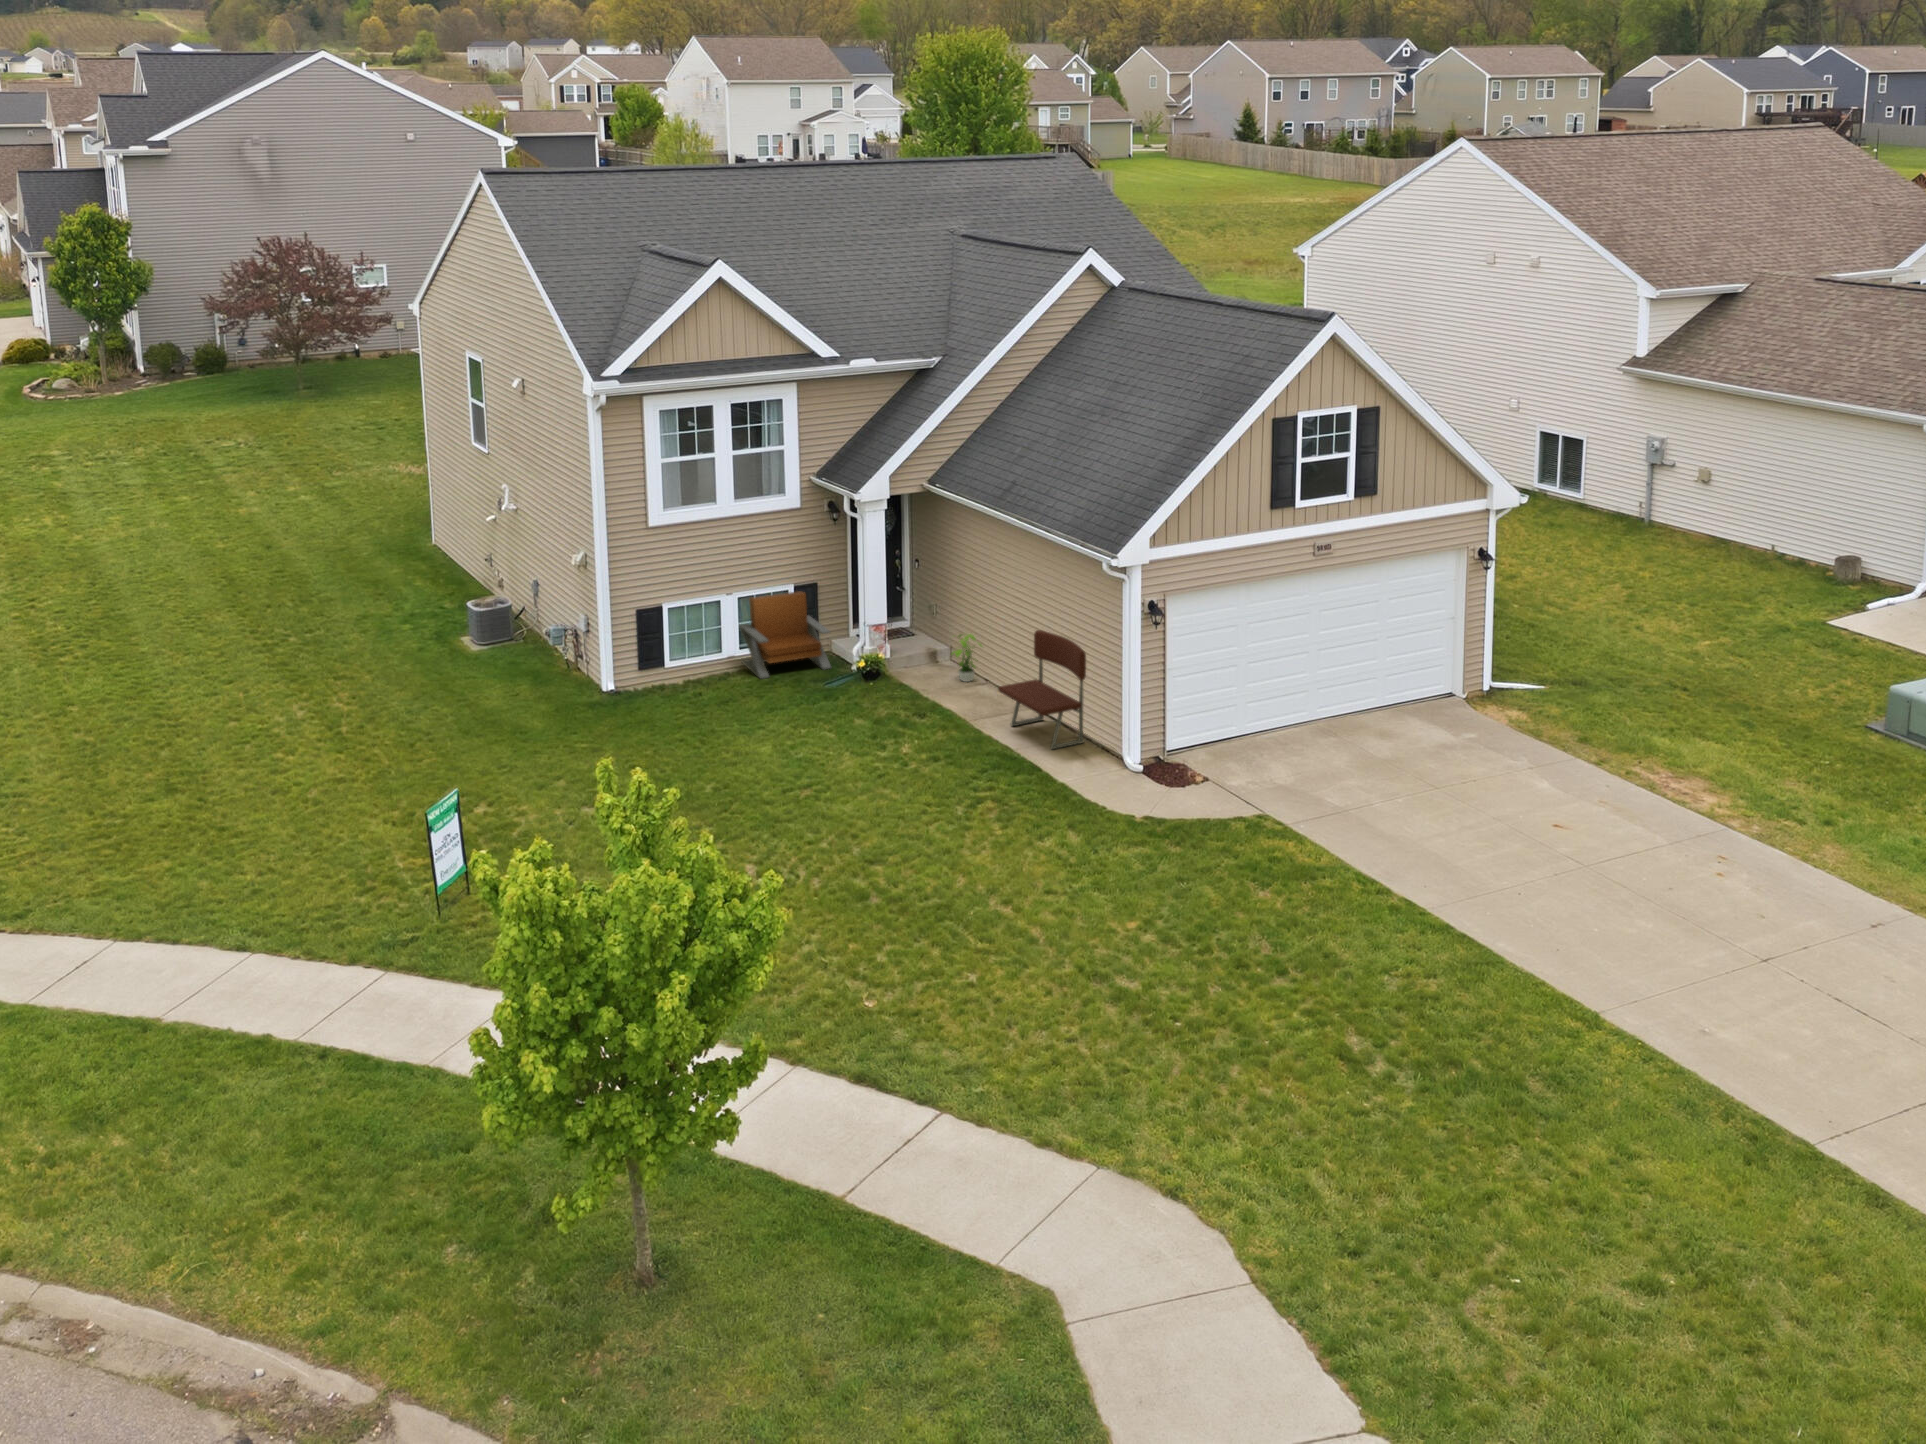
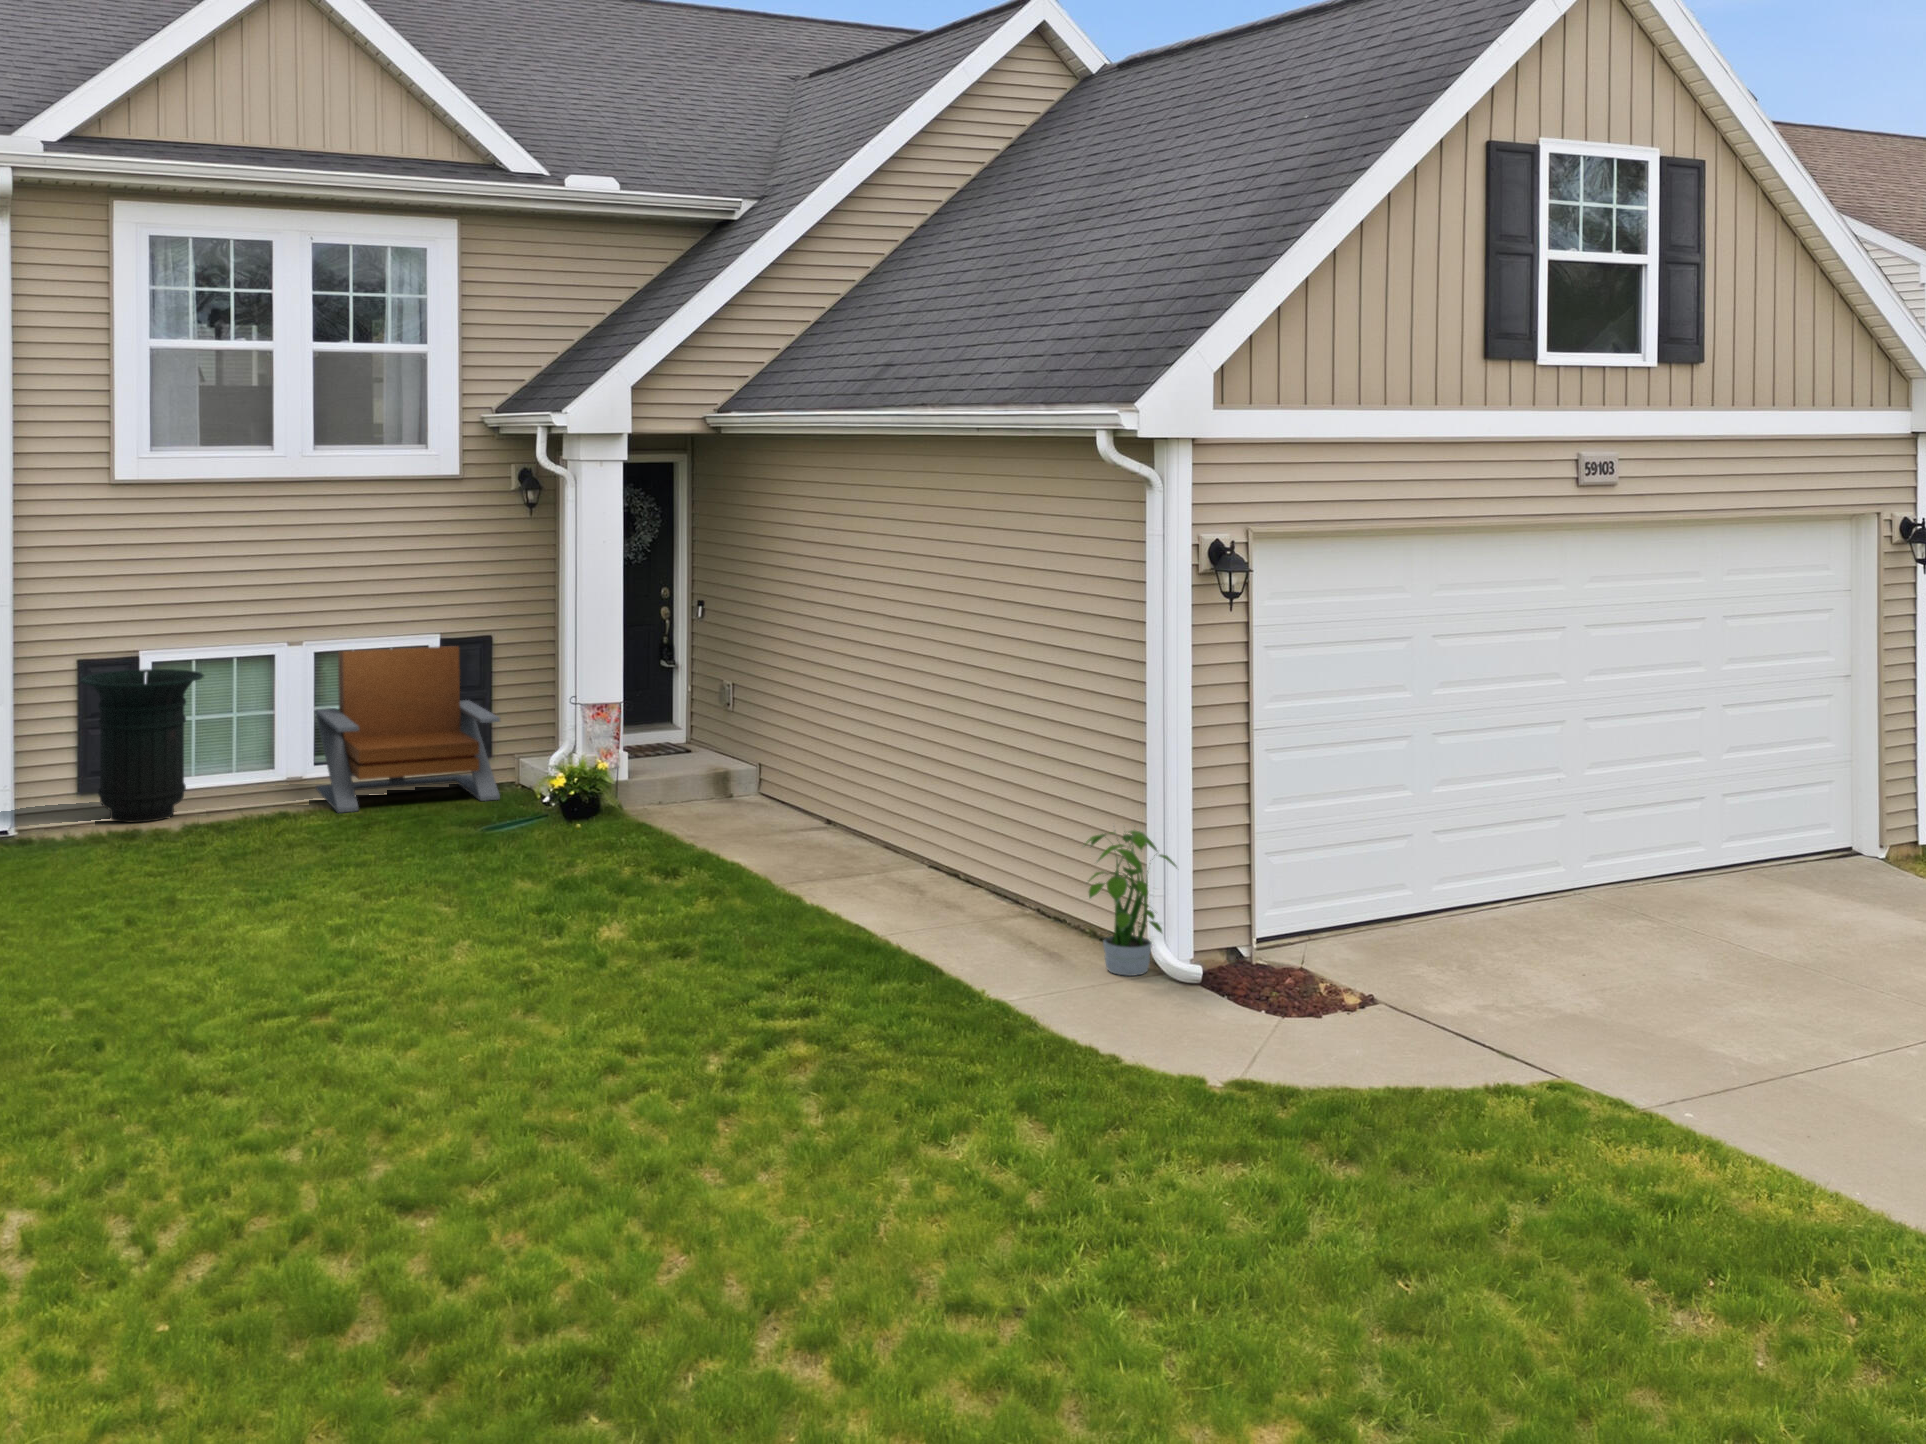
trash can: none [643,613,697,687] -> present [80,669,204,822]
bench: present [998,630,1086,749] -> none [842,663,1052,932]
potted plant: present [952,634,982,682] -> present [1086,830,1176,976]

